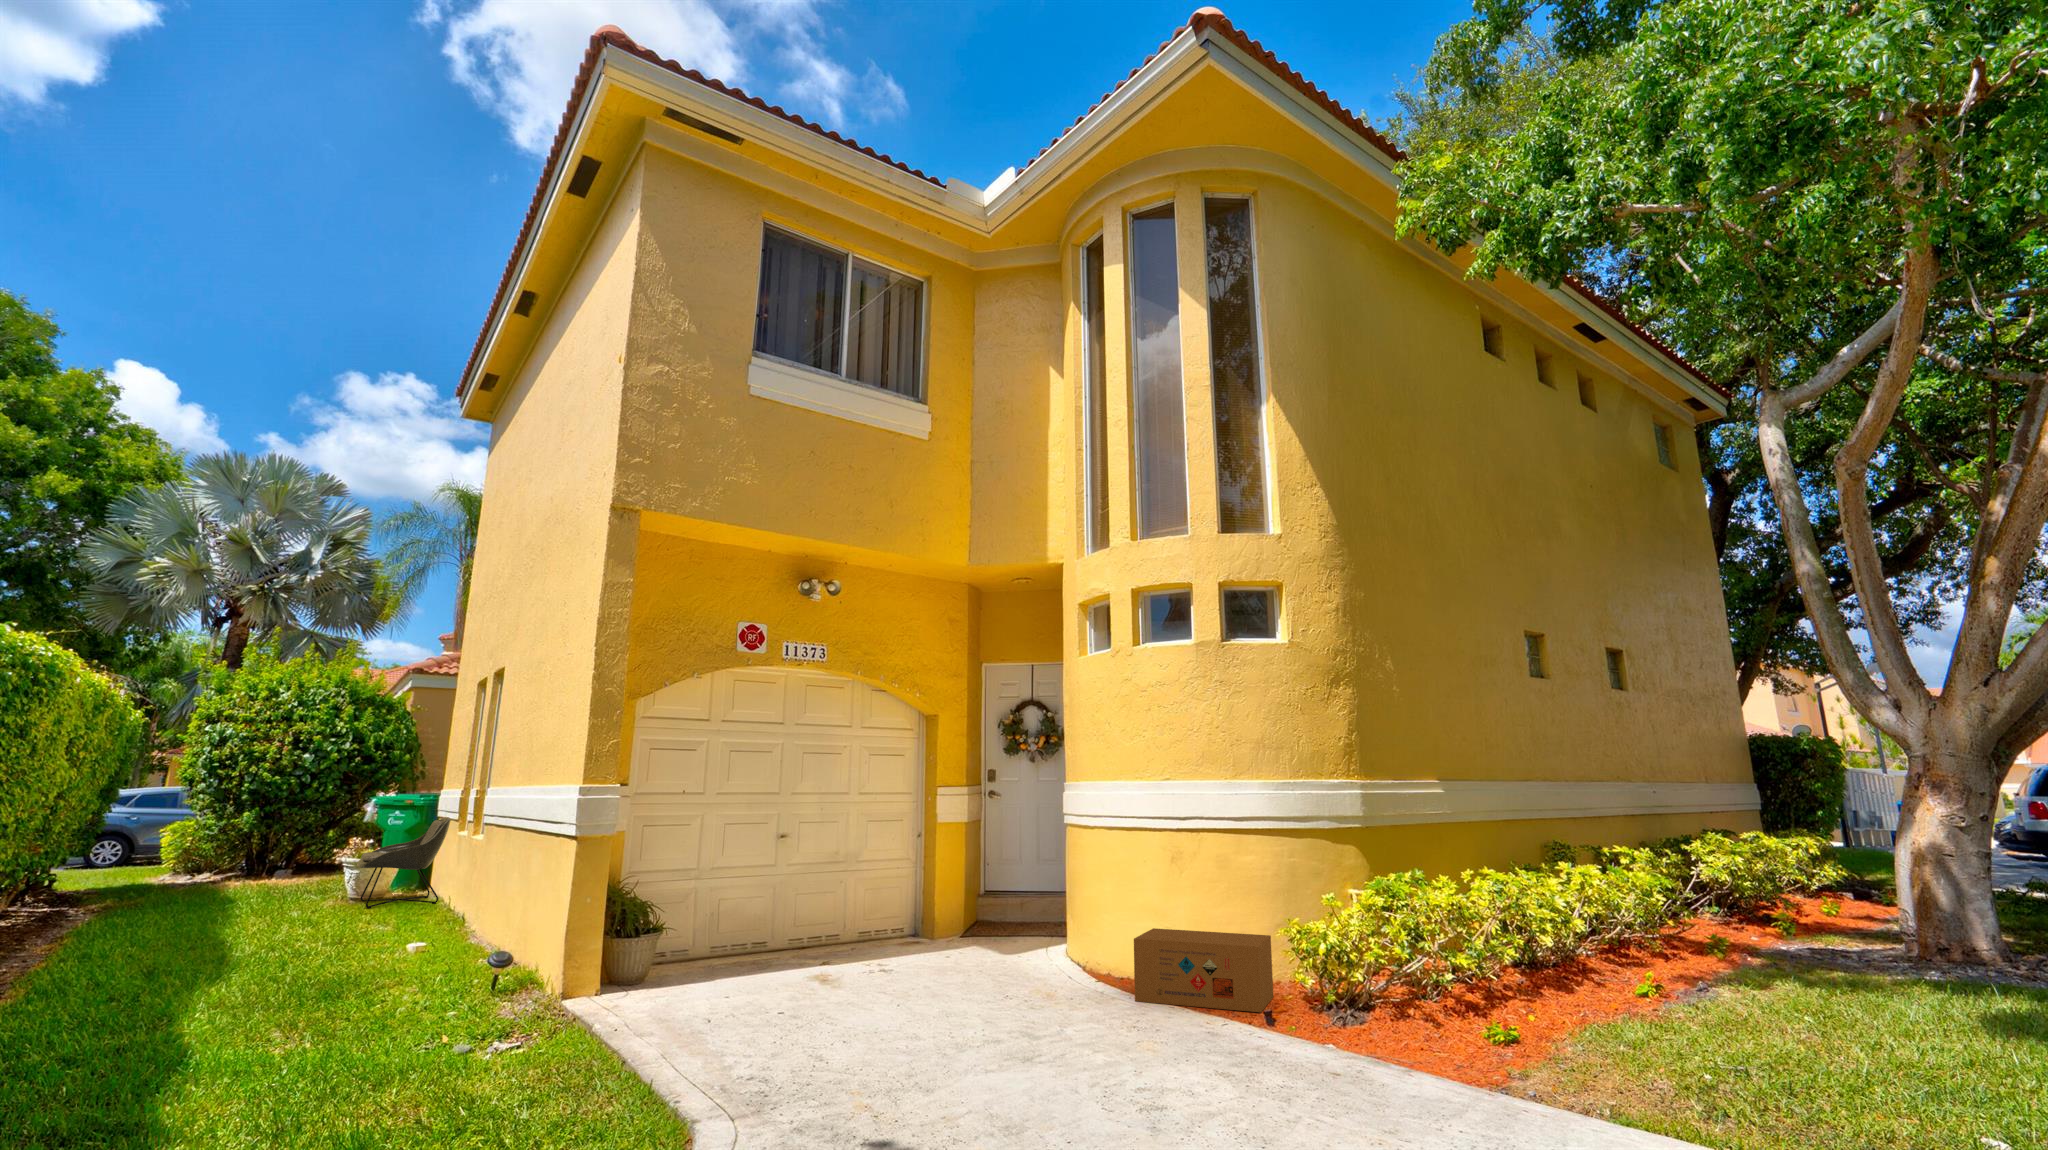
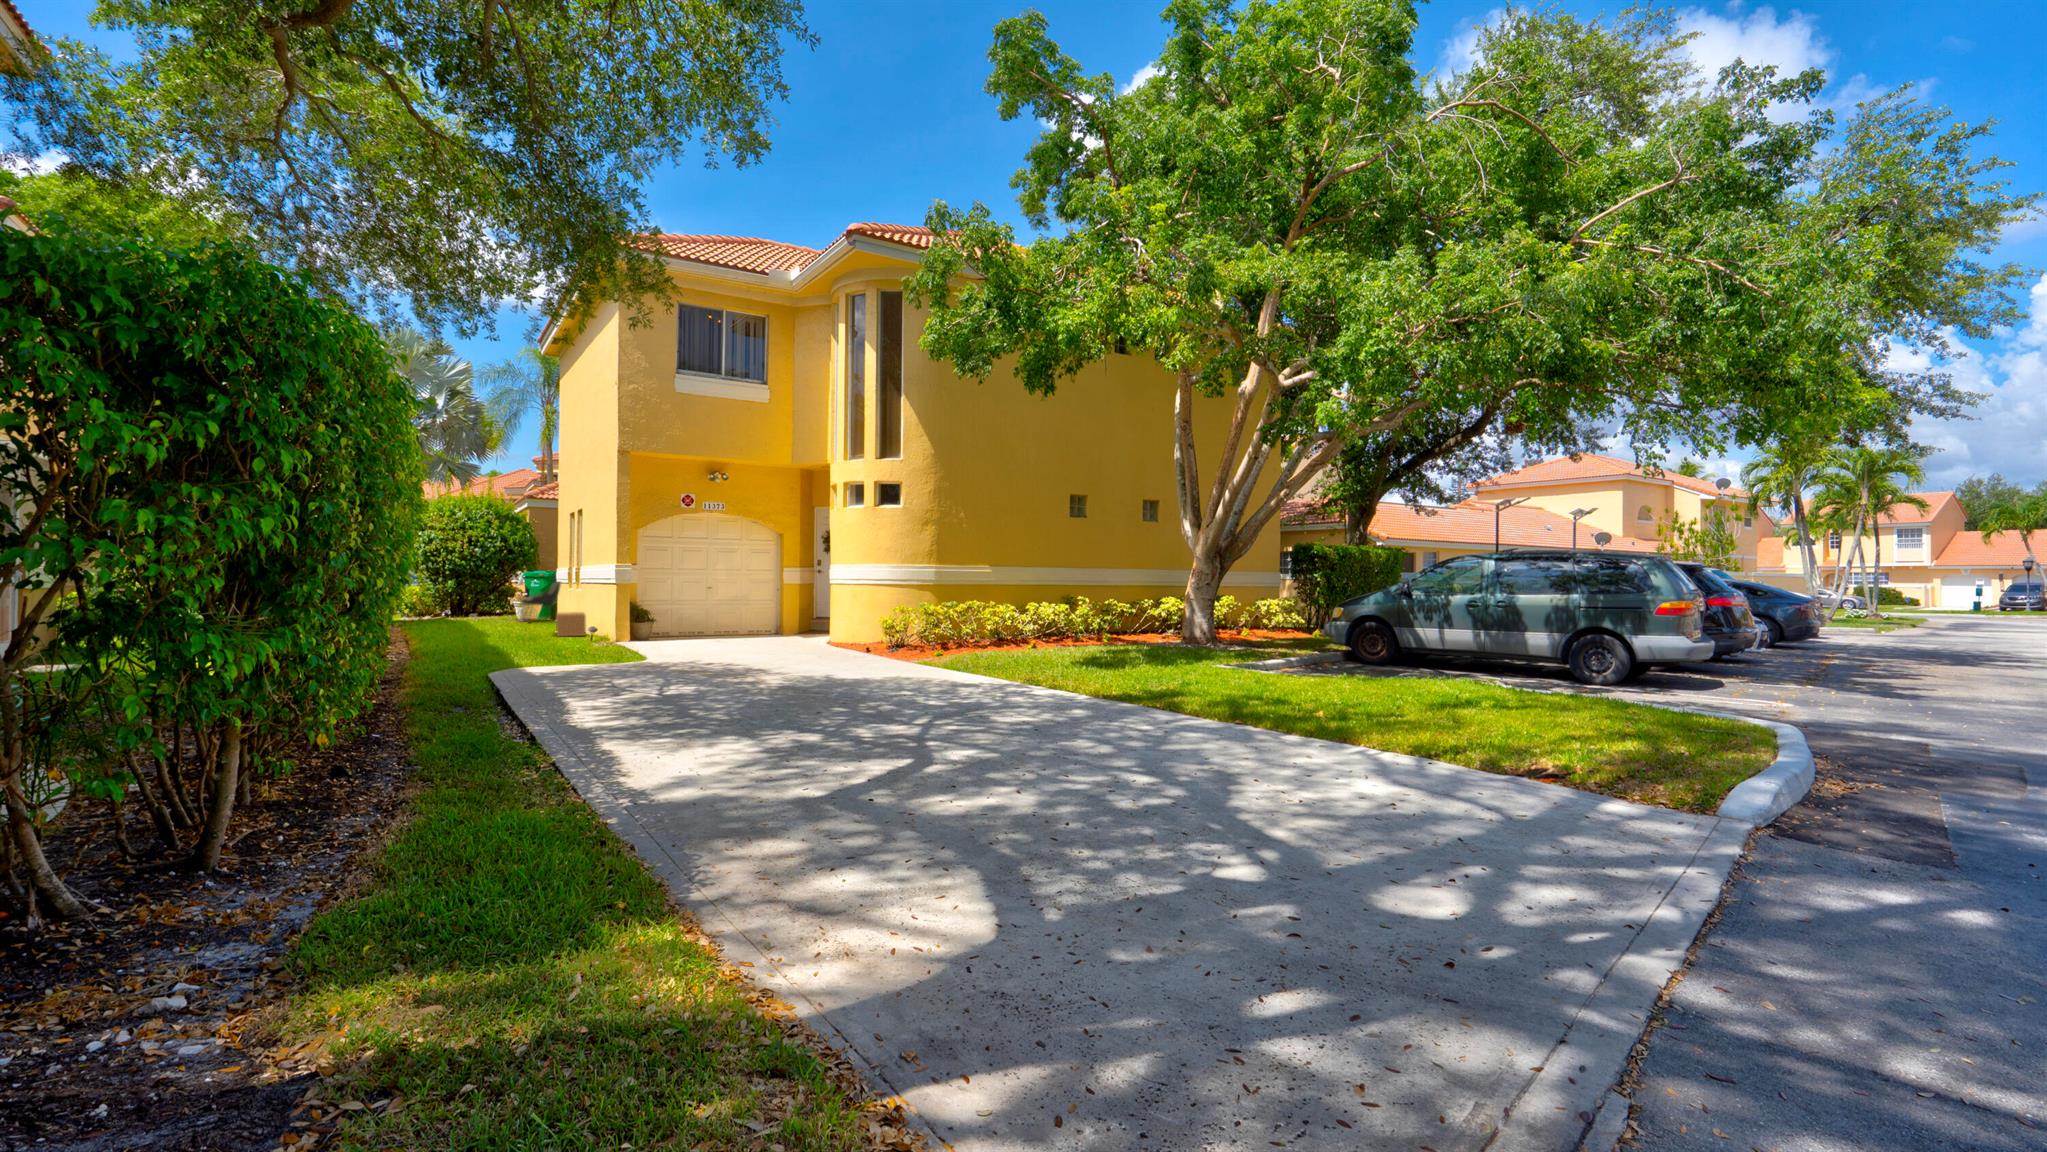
cardboard box: present [1134,928,1273,1012] -> present [556,612,586,637]

